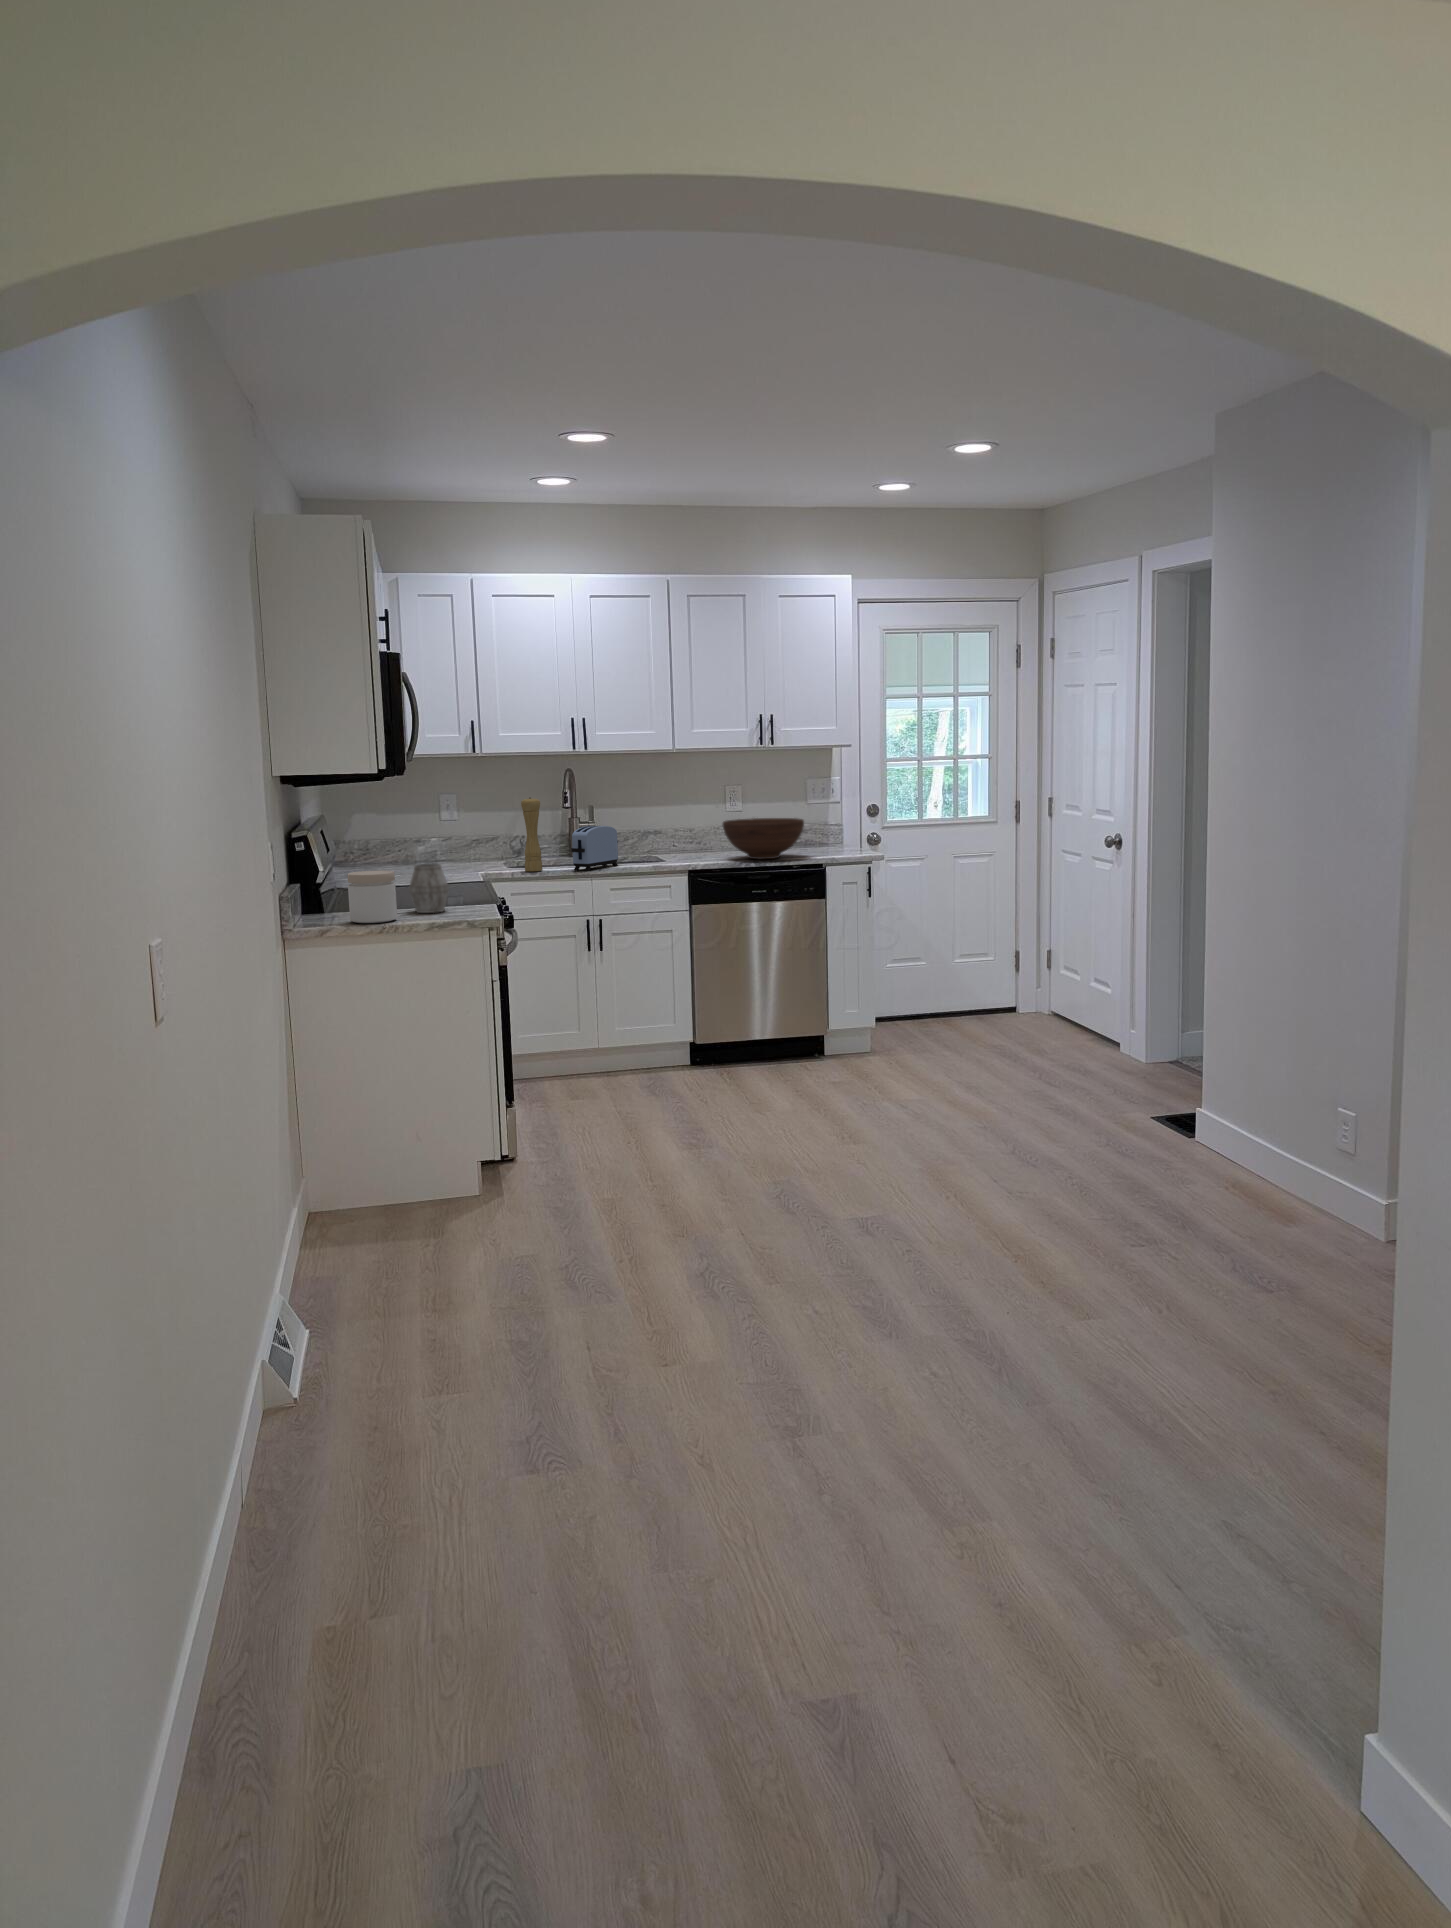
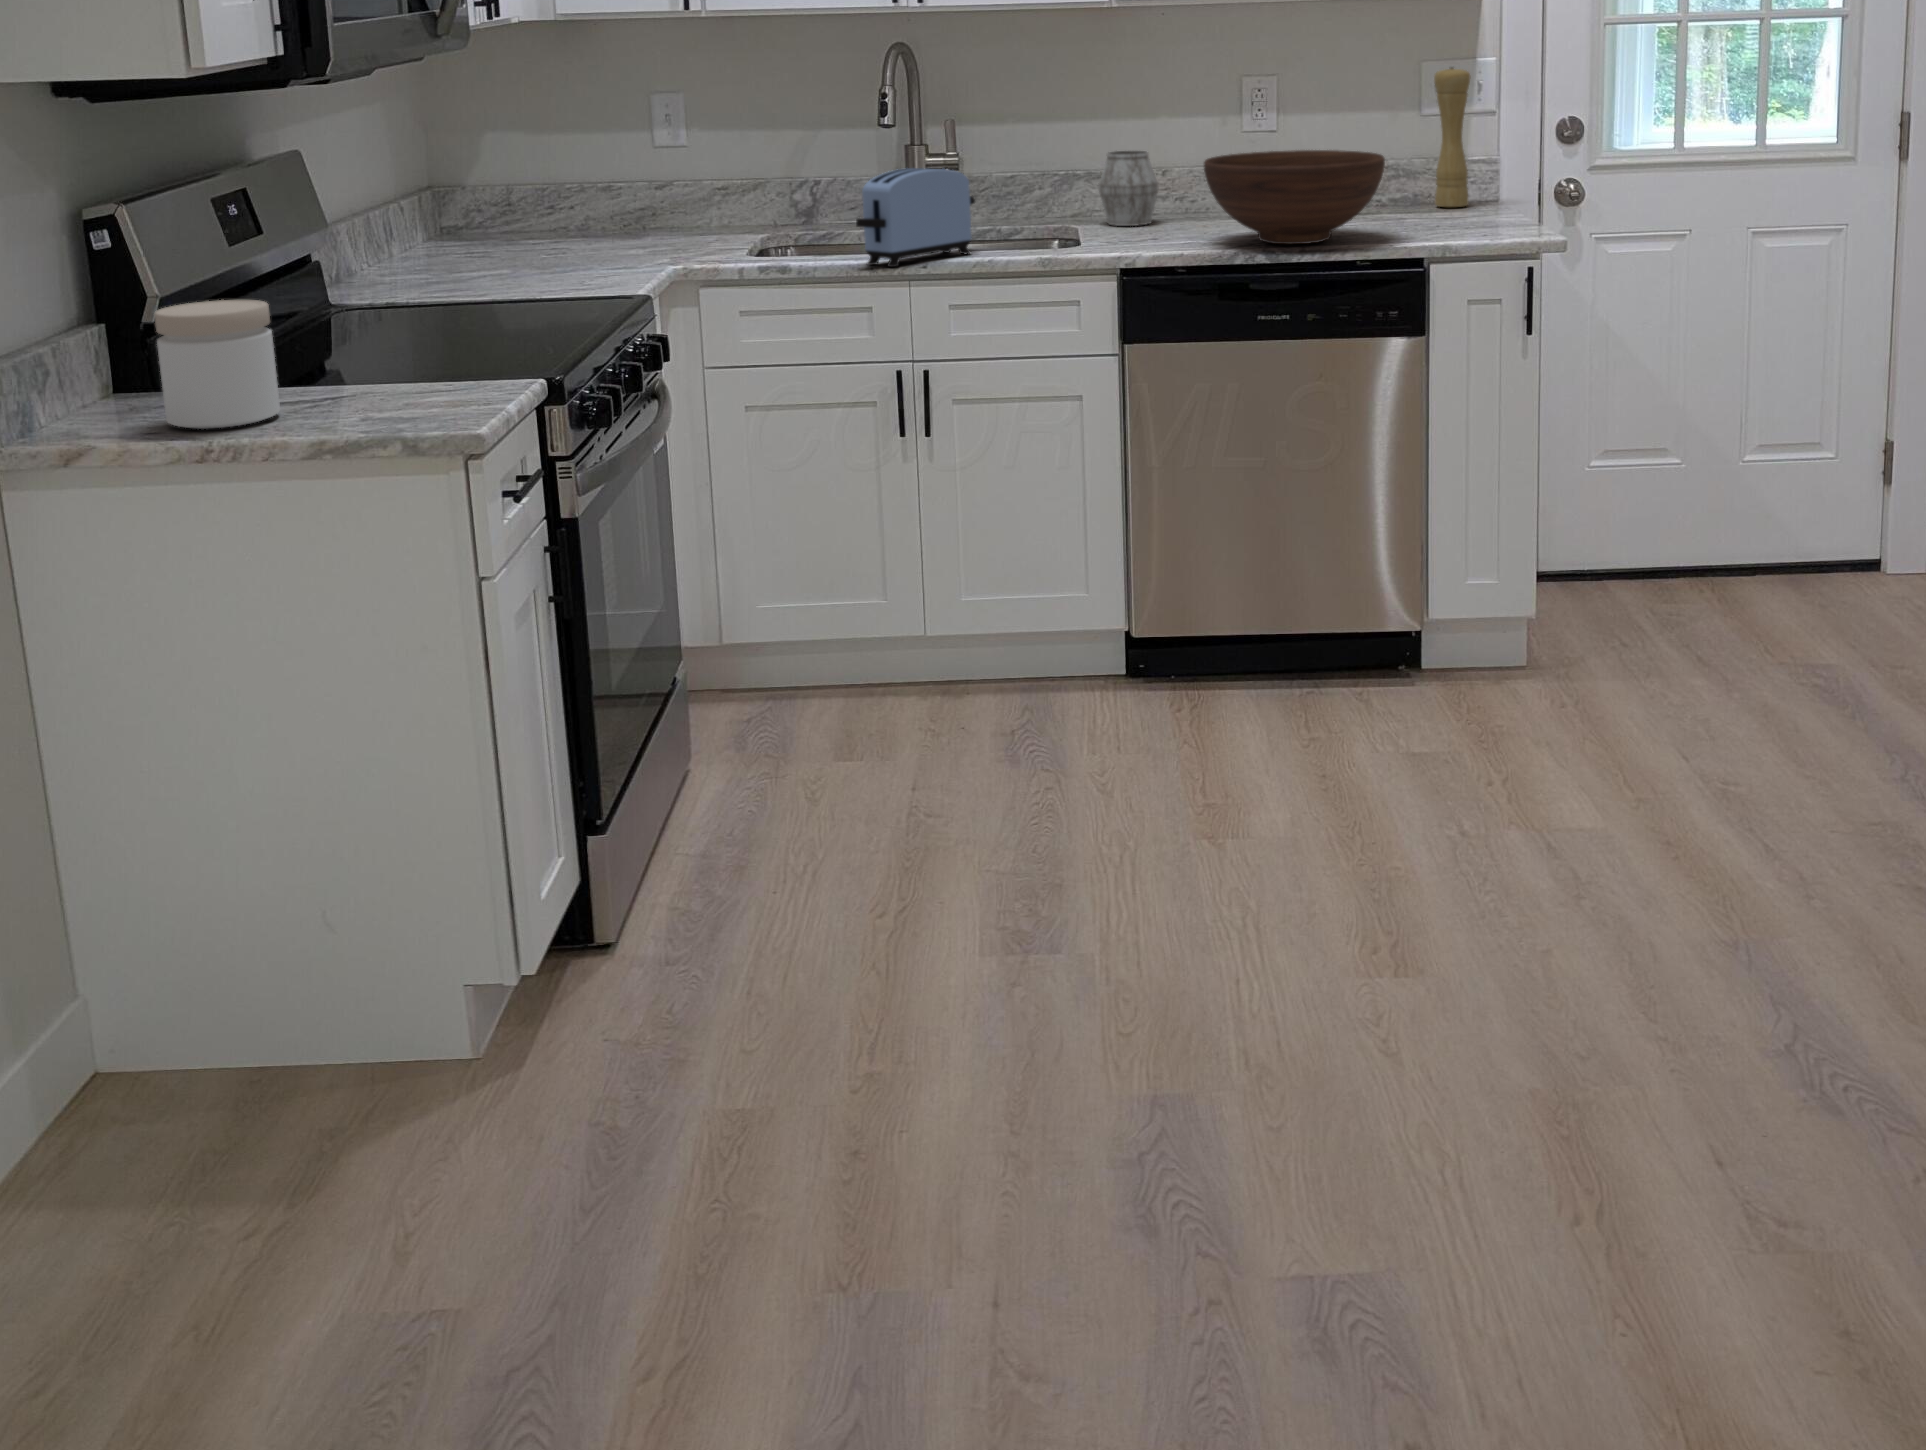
pepper mill: present [521,798,542,871] -> present [1434,67,1471,207]
mug: present [409,864,449,913] -> present [1099,151,1158,226]

